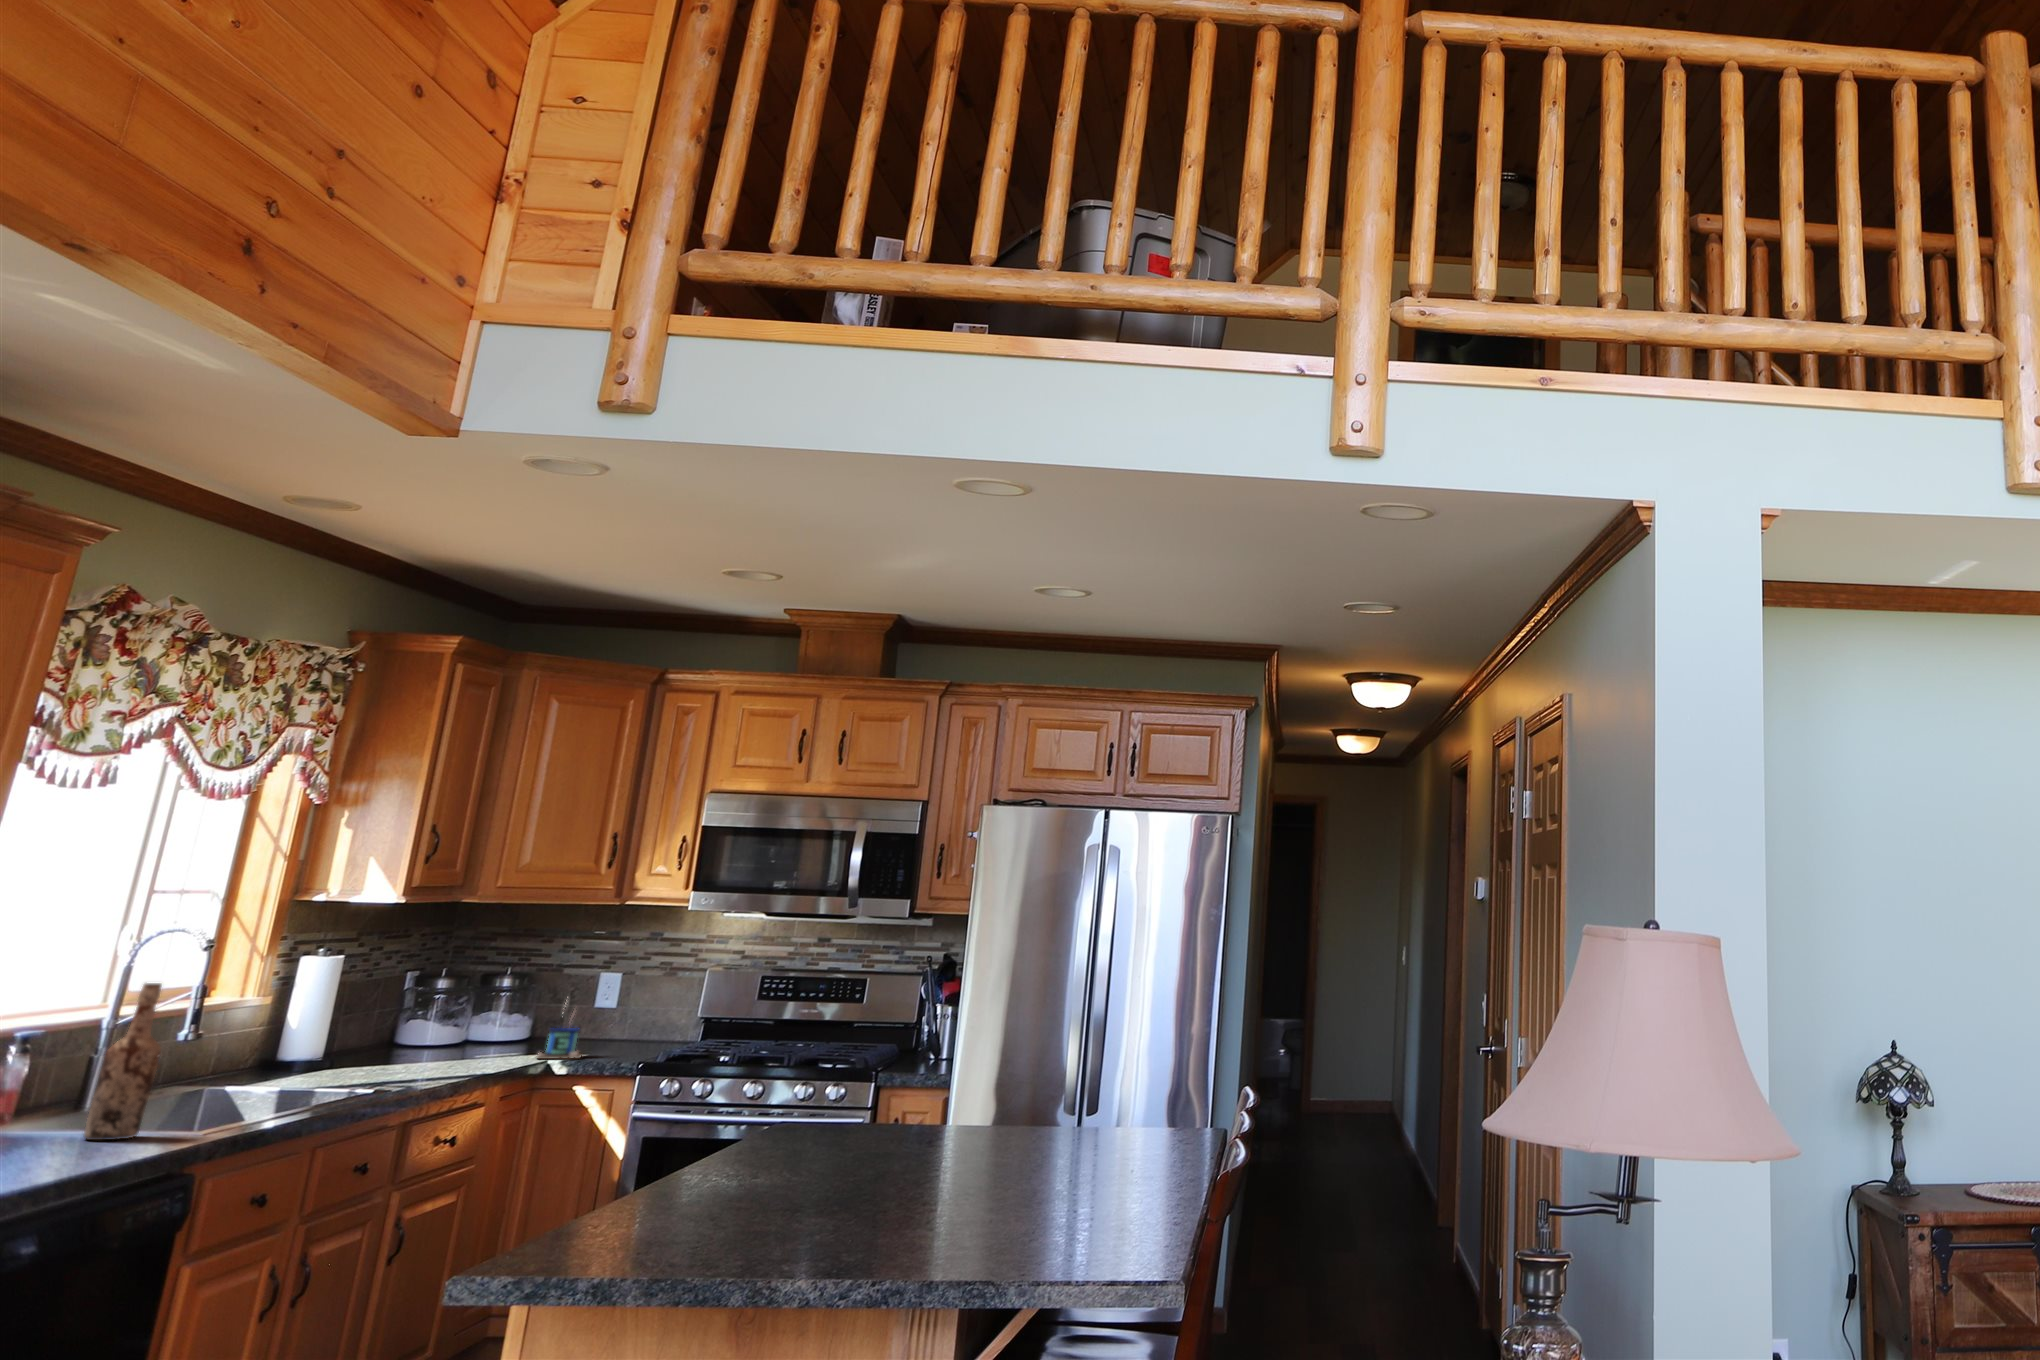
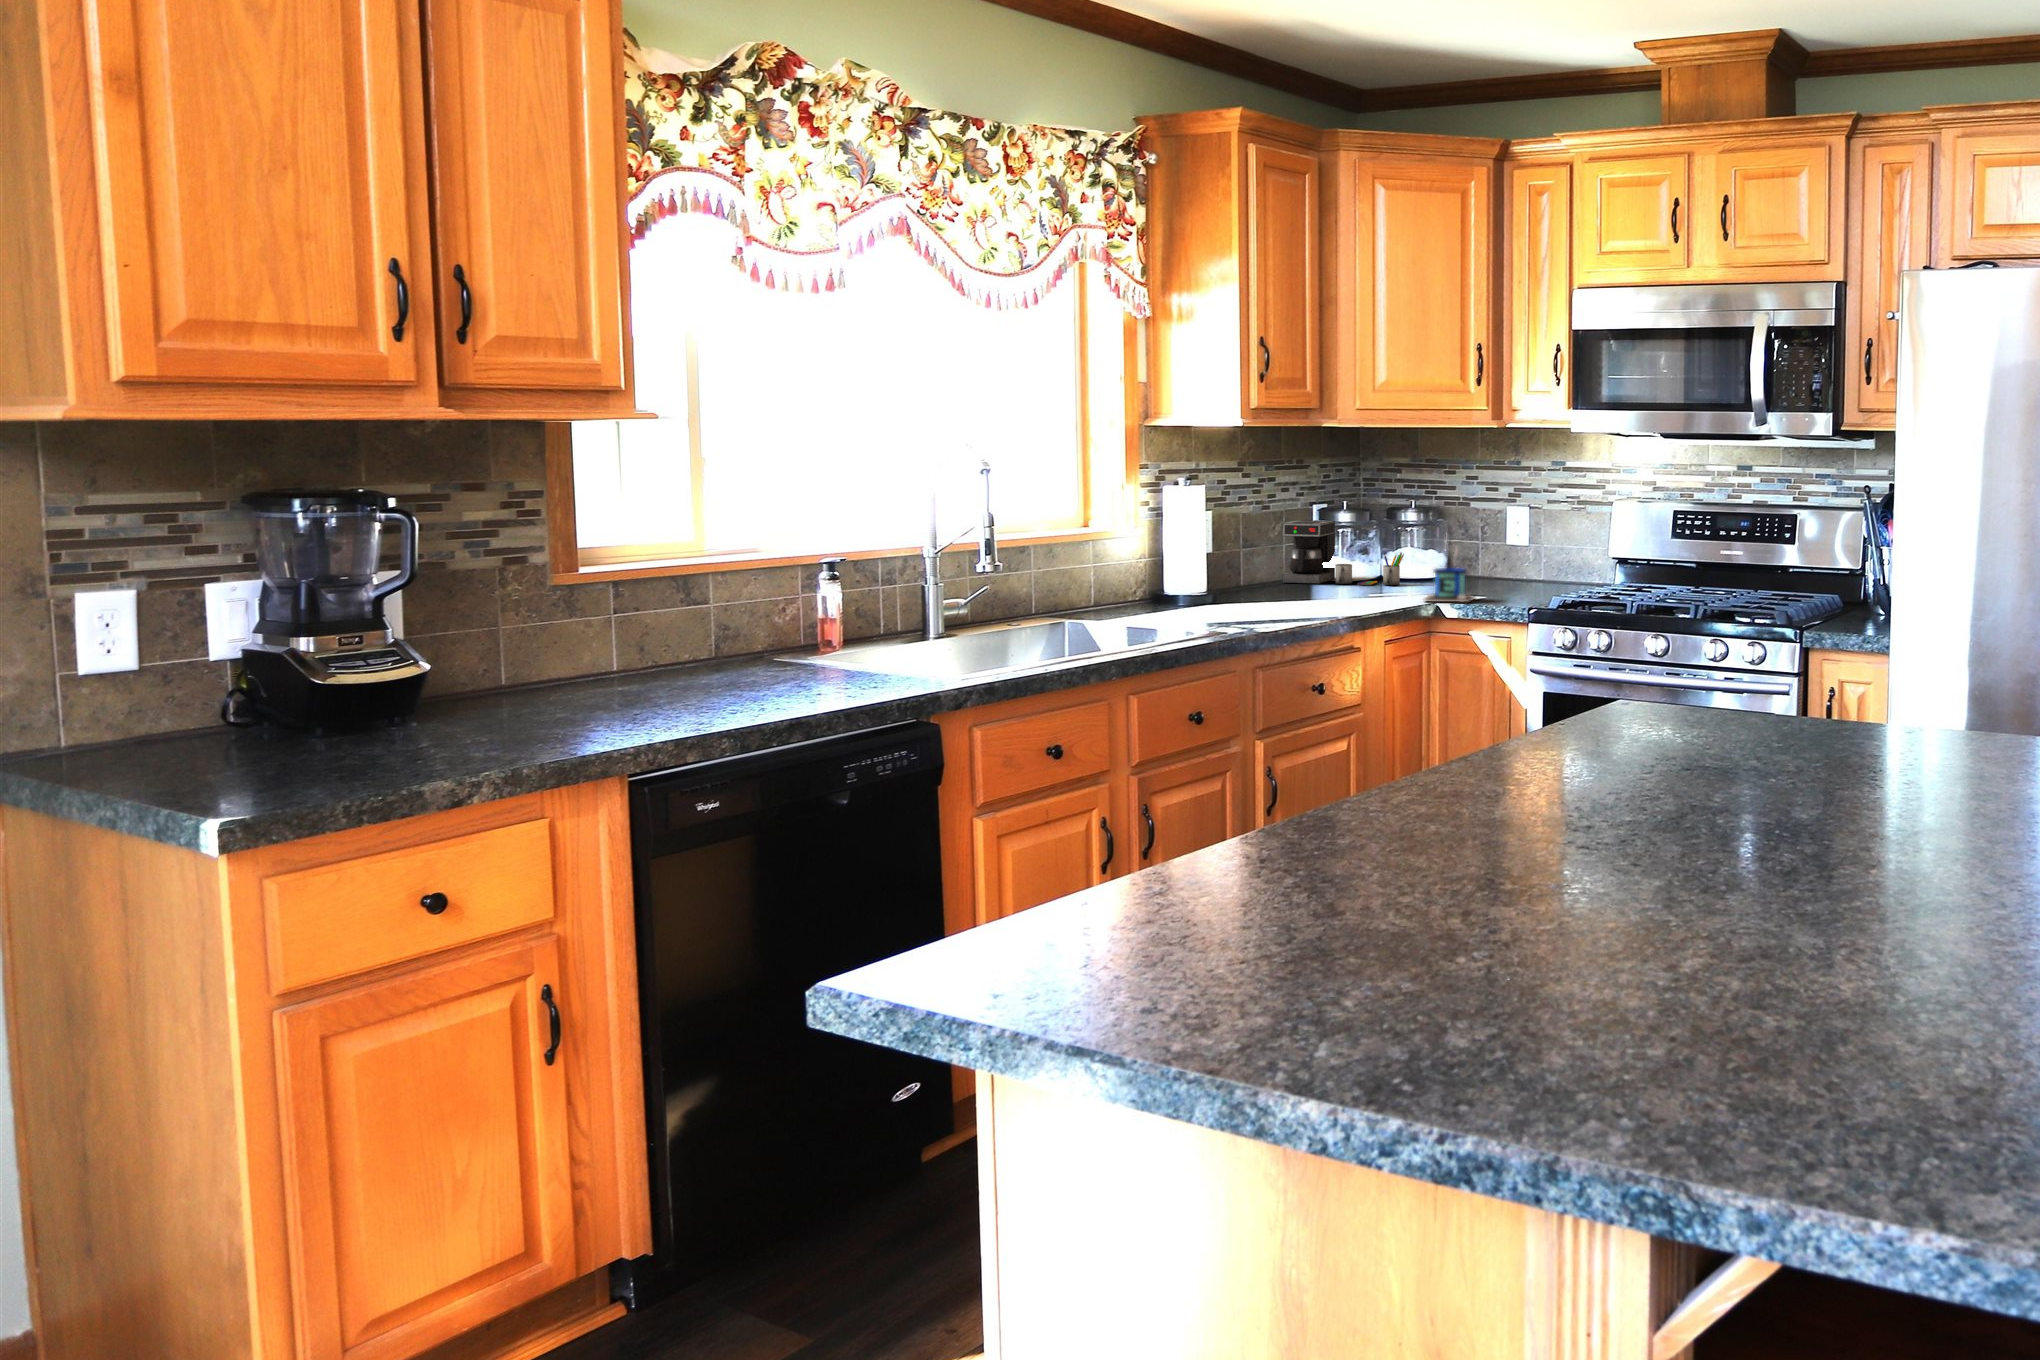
wine bottle: present [84,983,162,1140] -> none [816,516,875,695]
coffee maker: none [369,988,503,1048] -> present [1282,520,1404,585]

